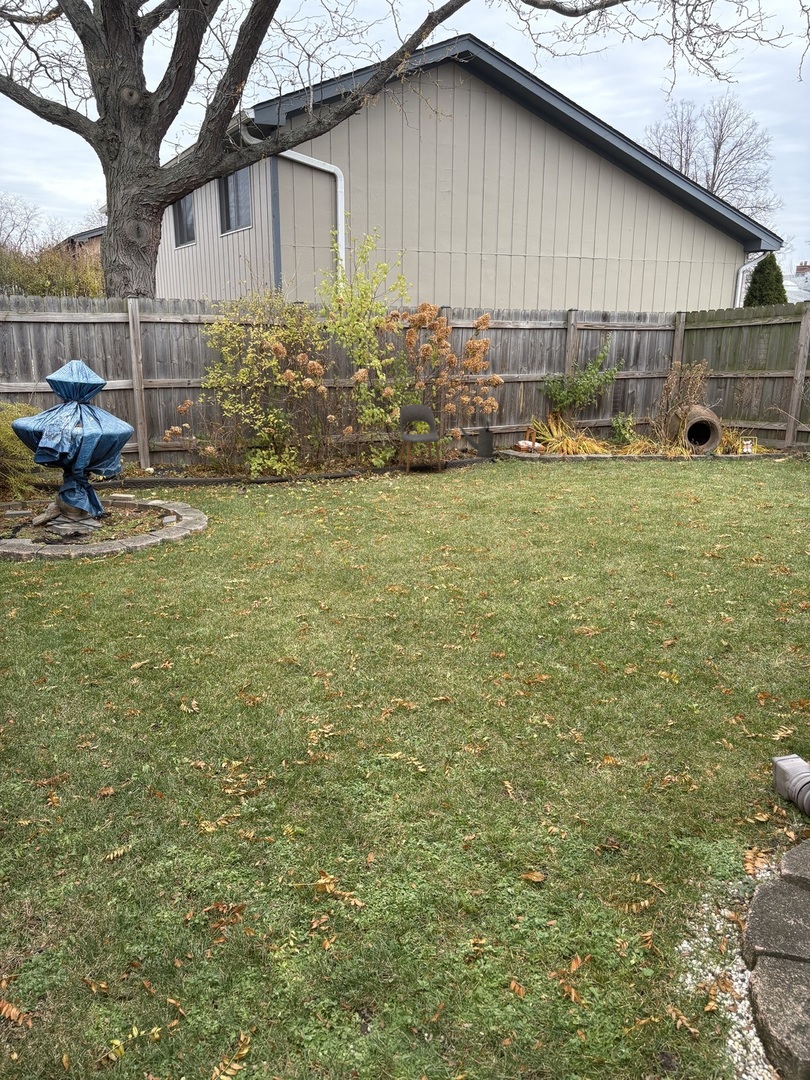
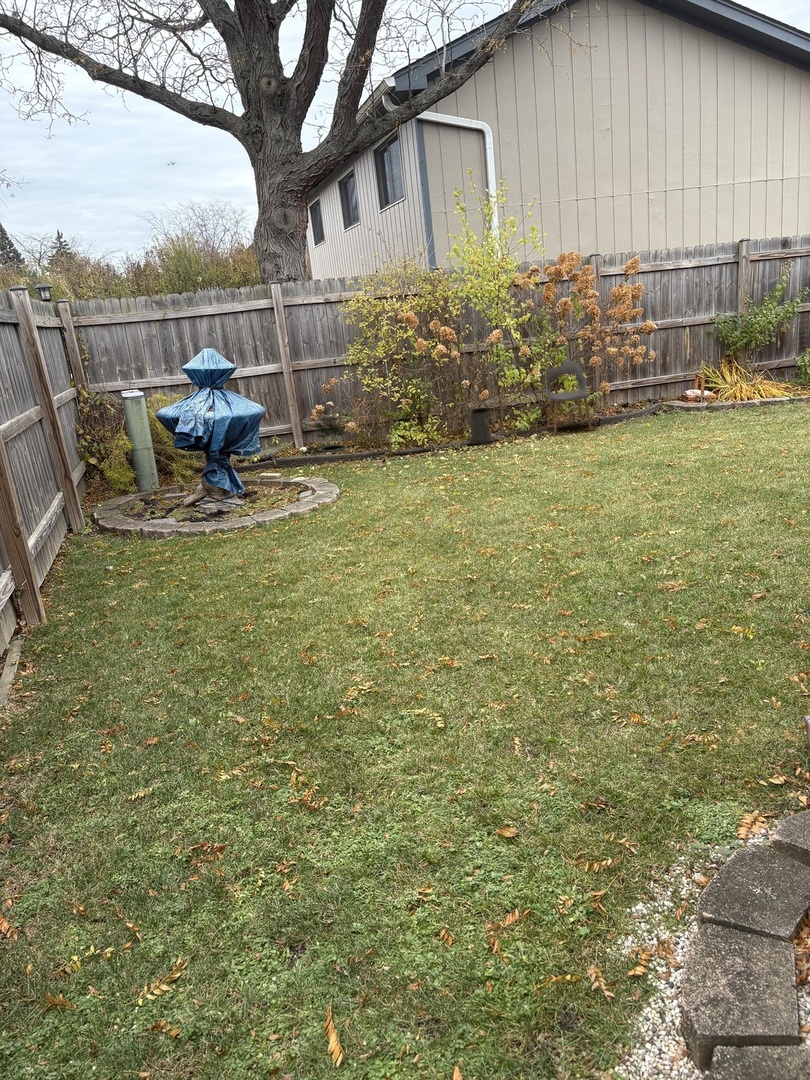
watering can: present [459,421,499,457] -> present [463,401,492,444]
potted tree: none [165,423,201,475] -> present [315,403,346,452]

